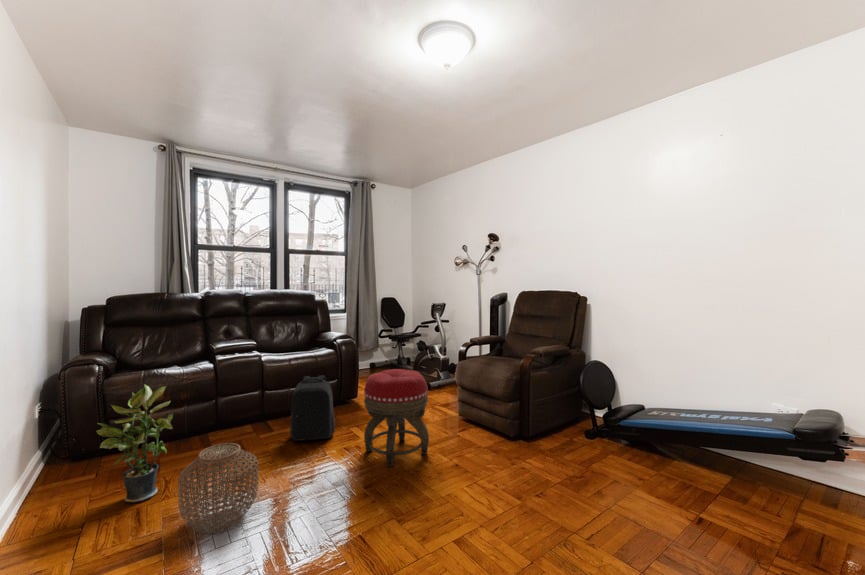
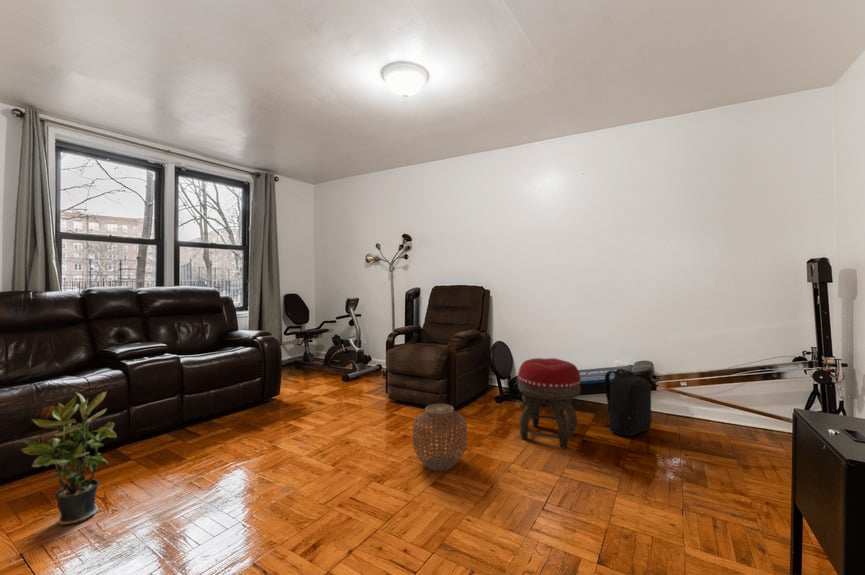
footstool: present [364,369,429,467] -> present [518,358,581,448]
backpack: present [290,376,335,441] -> present [600,369,651,436]
woven basket: present [178,443,258,534] -> present [413,404,467,471]

